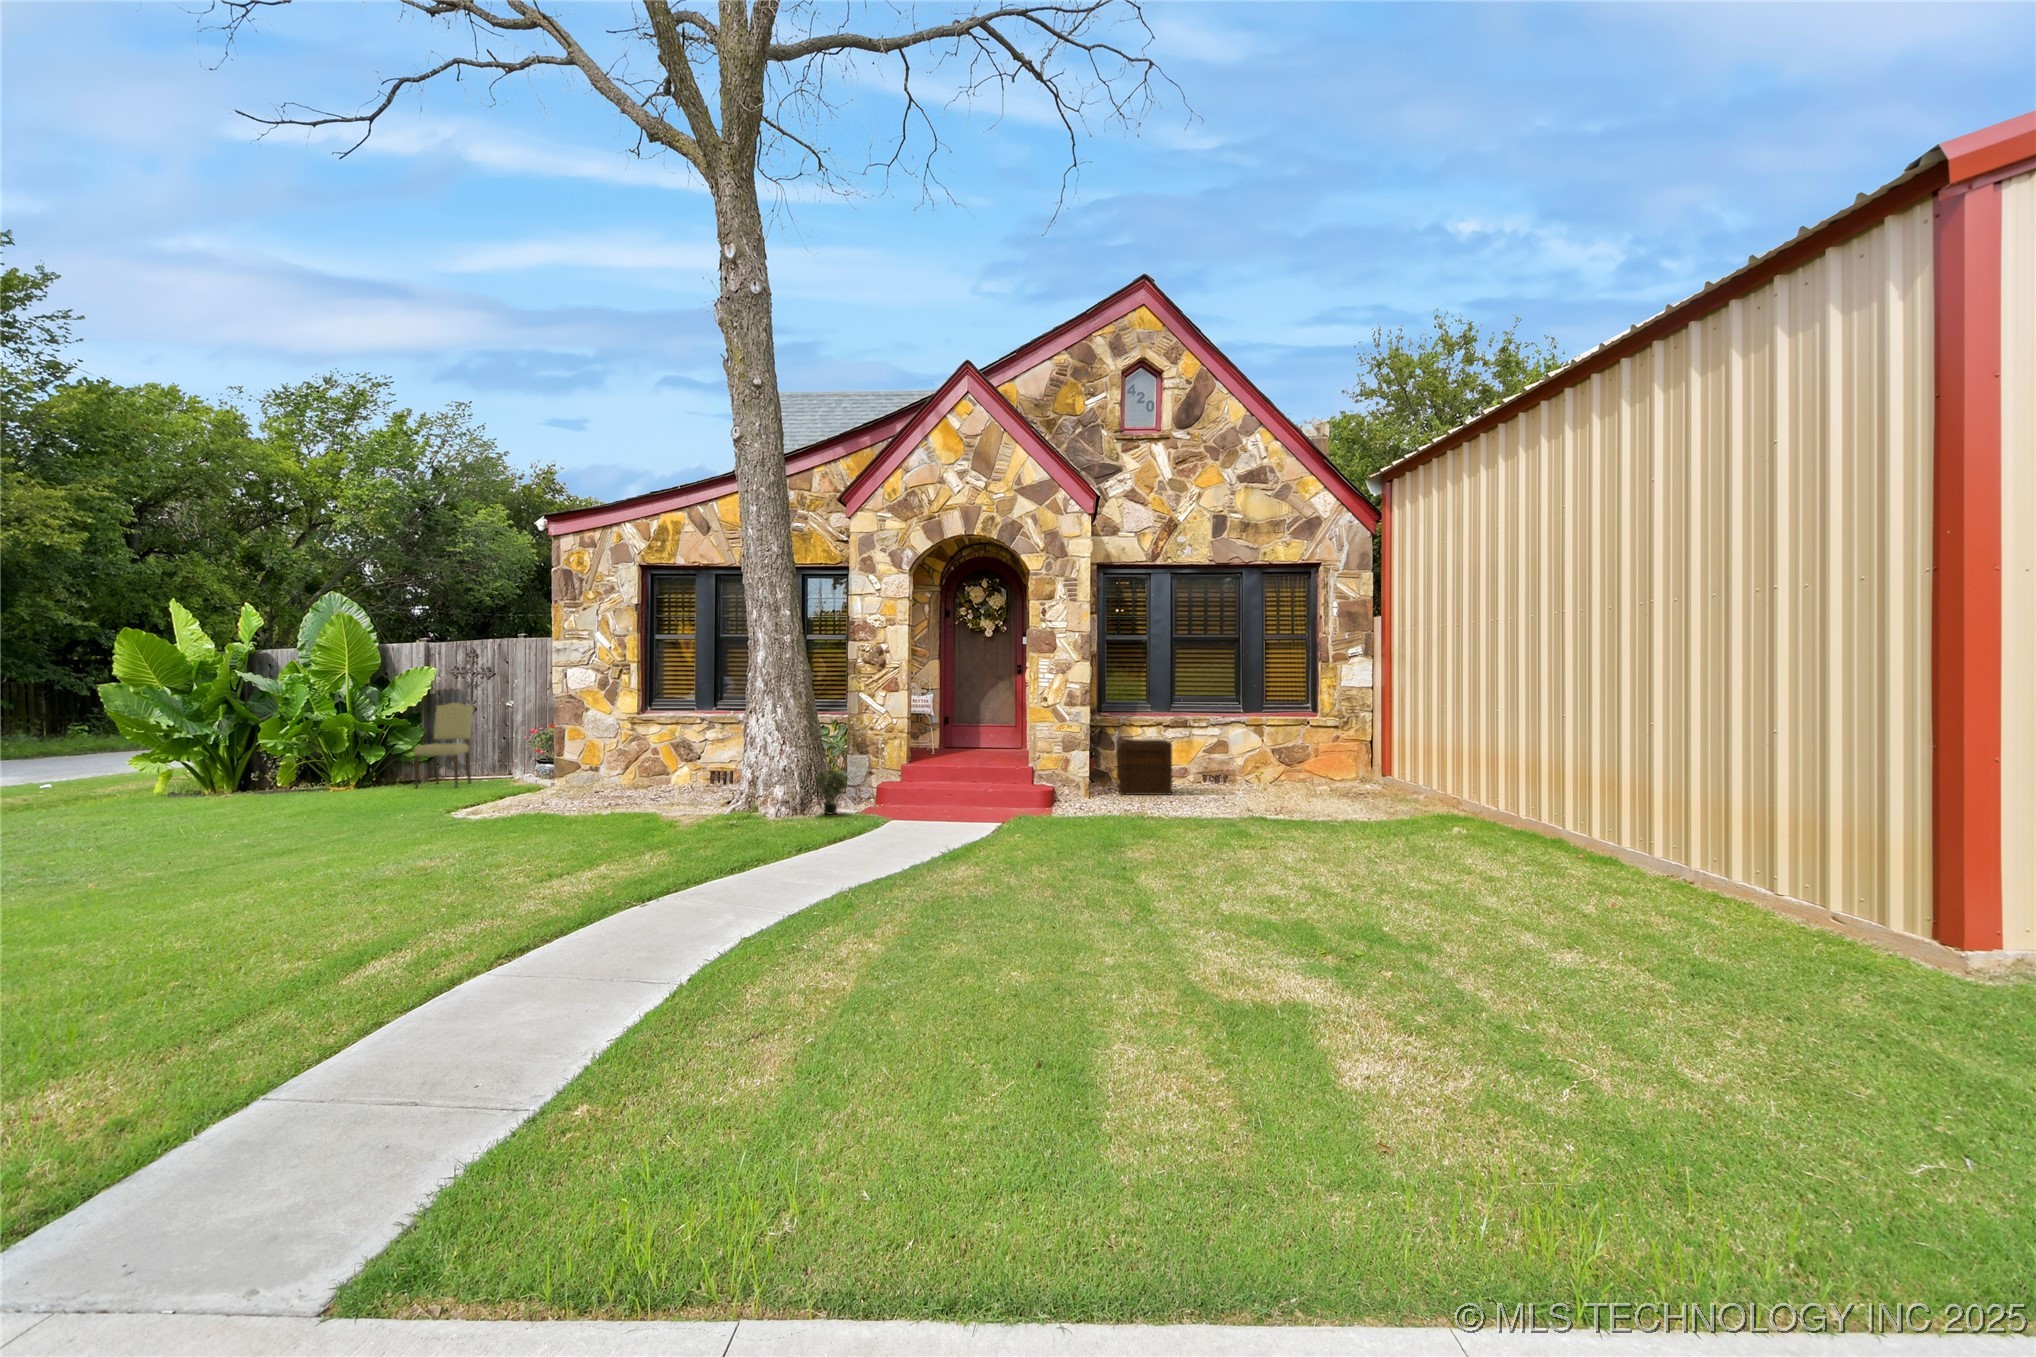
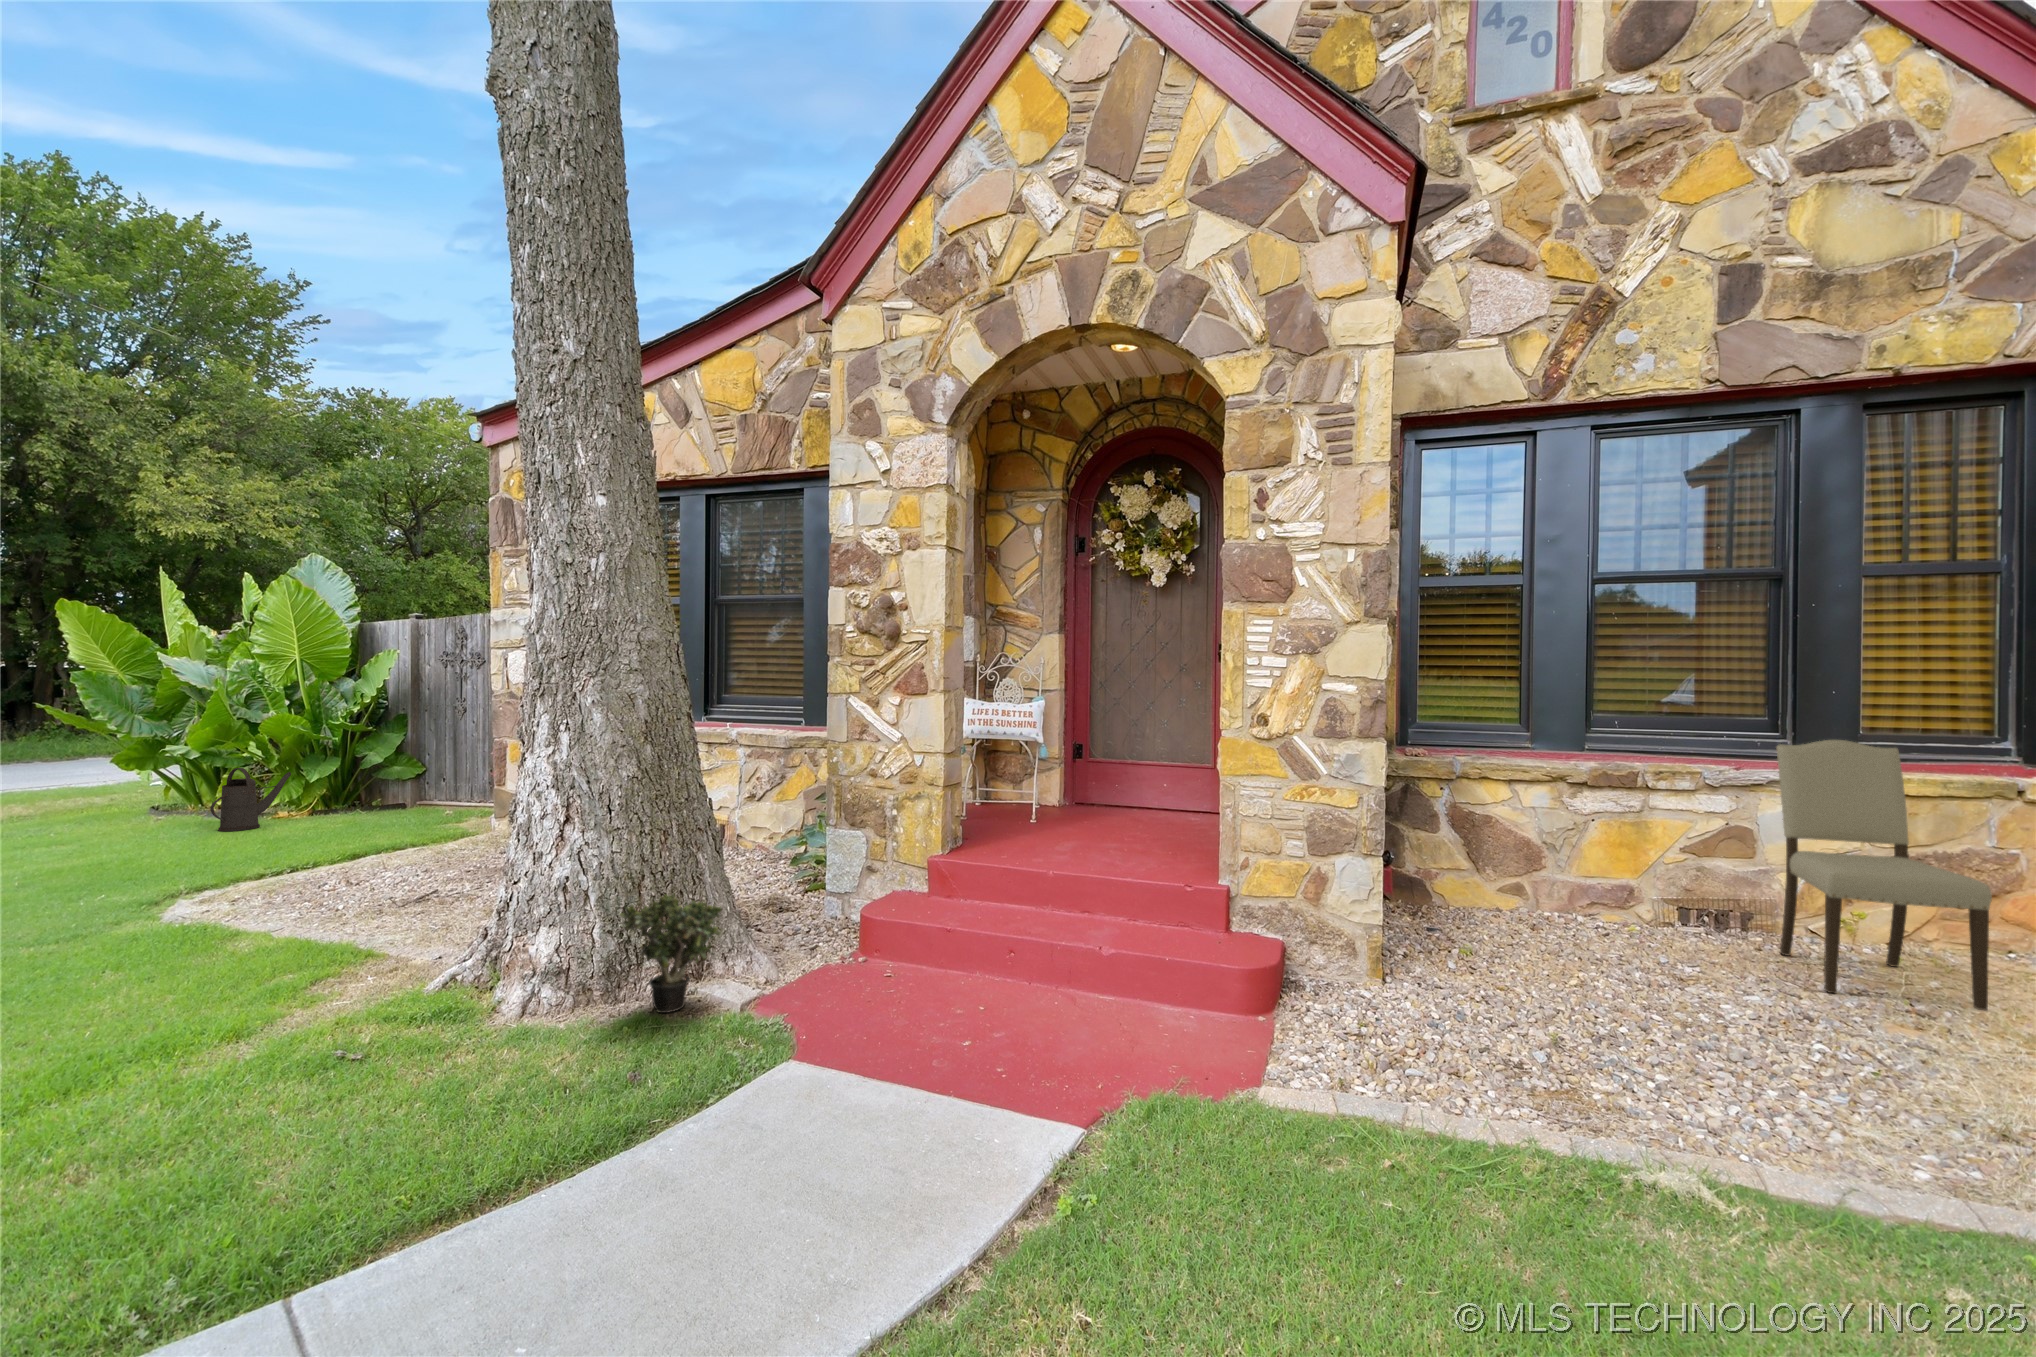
chair: present [414,703,473,788] -> present [1776,740,1992,1010]
wooden crate: present [1116,739,1172,795] -> none [1447,808,1616,969]
watering can: none [340,752,368,795] -> present [210,768,291,831]

